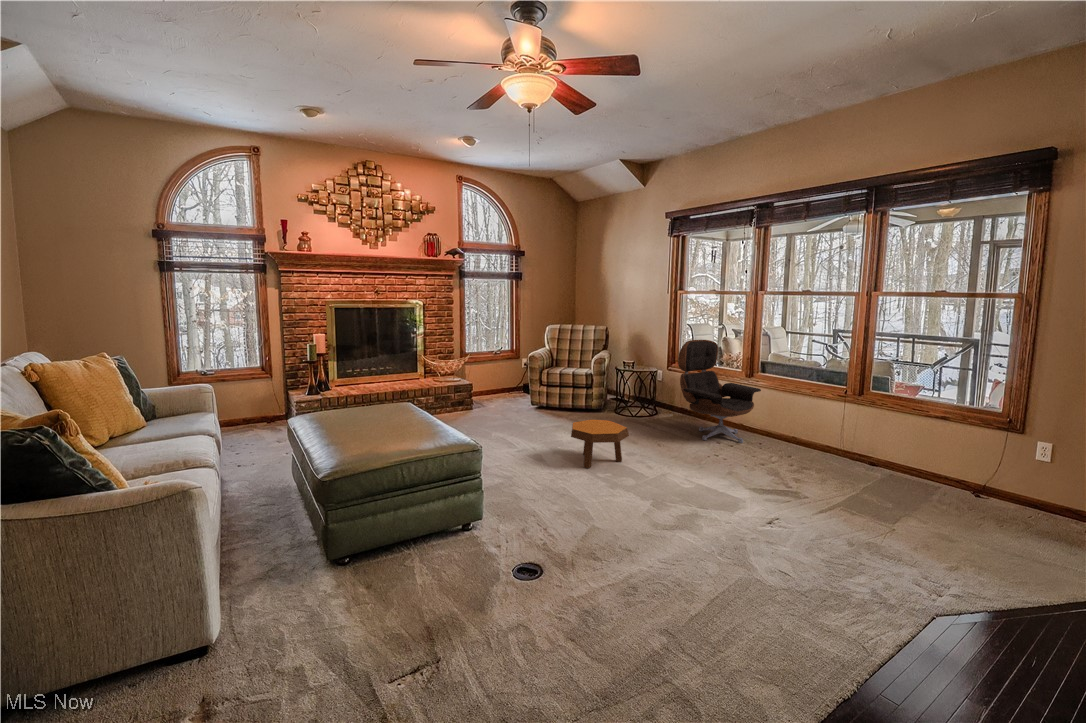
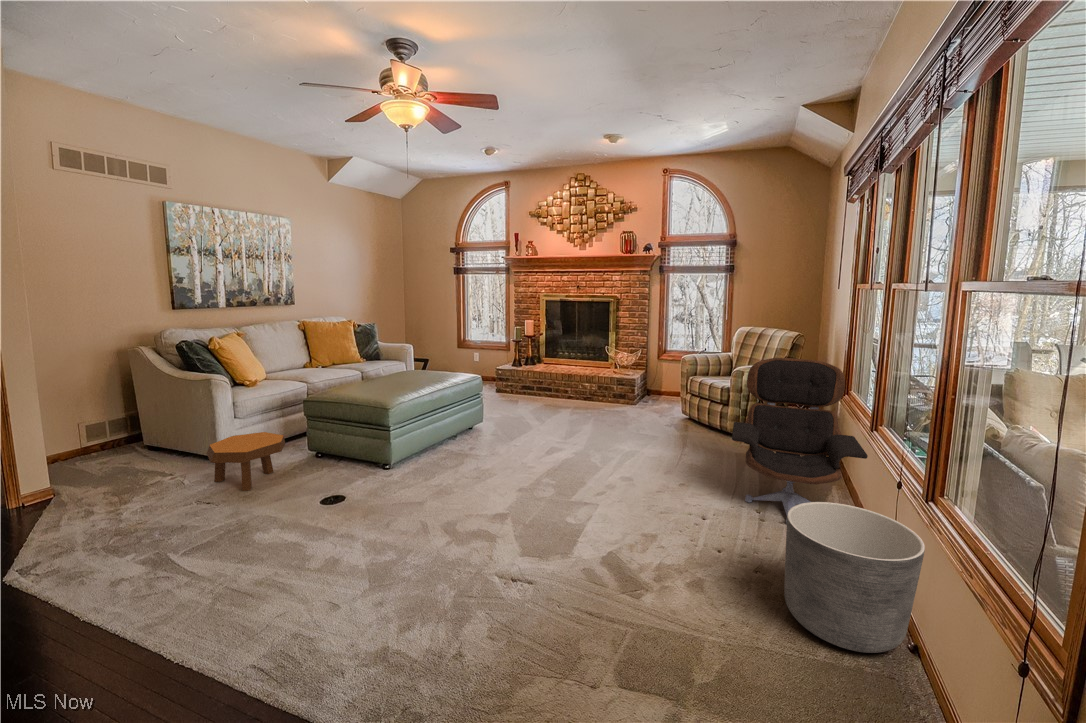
planter: none [813,409,883,473] -> present [784,502,925,653]
footstool: present [571,419,629,468] -> present [207,432,285,491]

